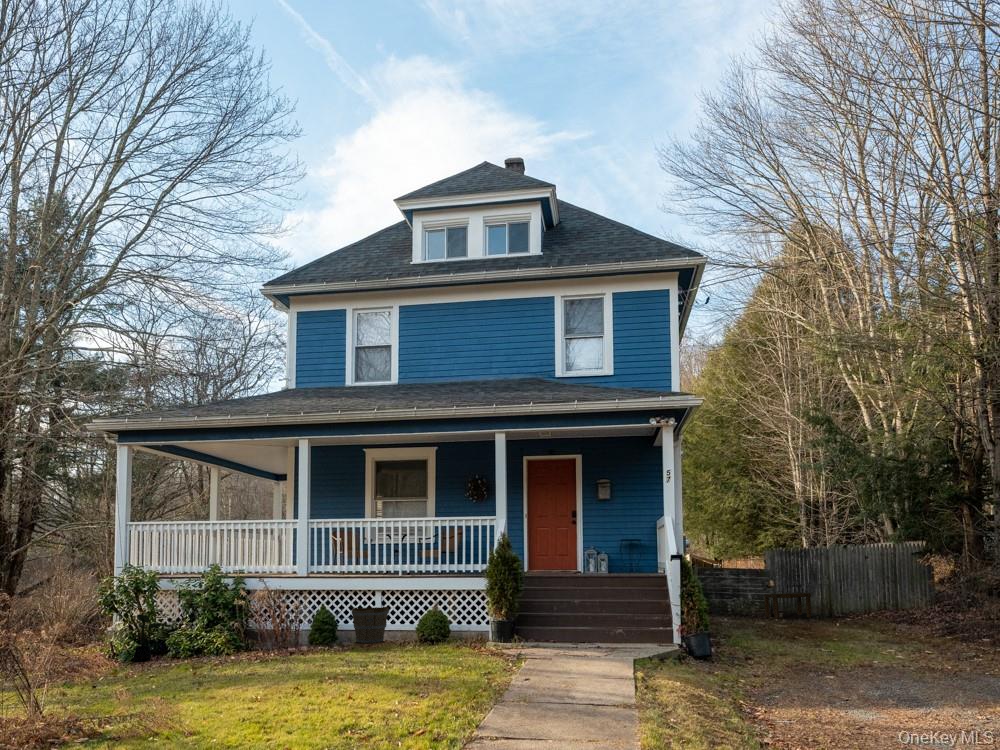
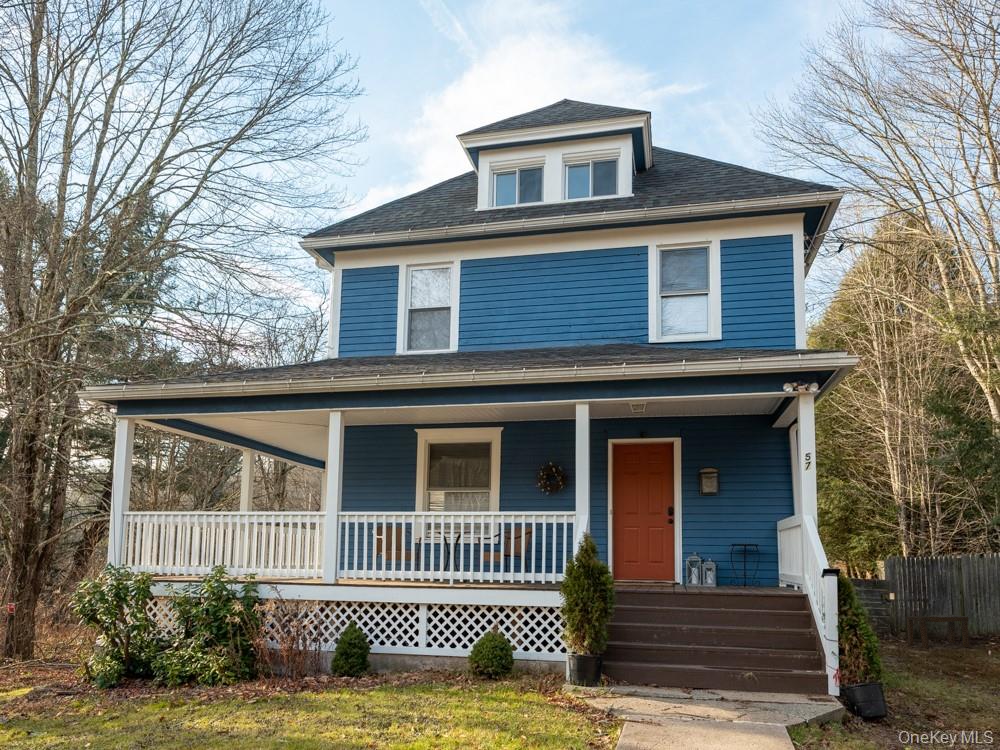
wooden bucket: present [352,607,389,643] -> none [387,625,435,674]
potted plant: present [132,614,164,662] -> none [110,625,155,687]

